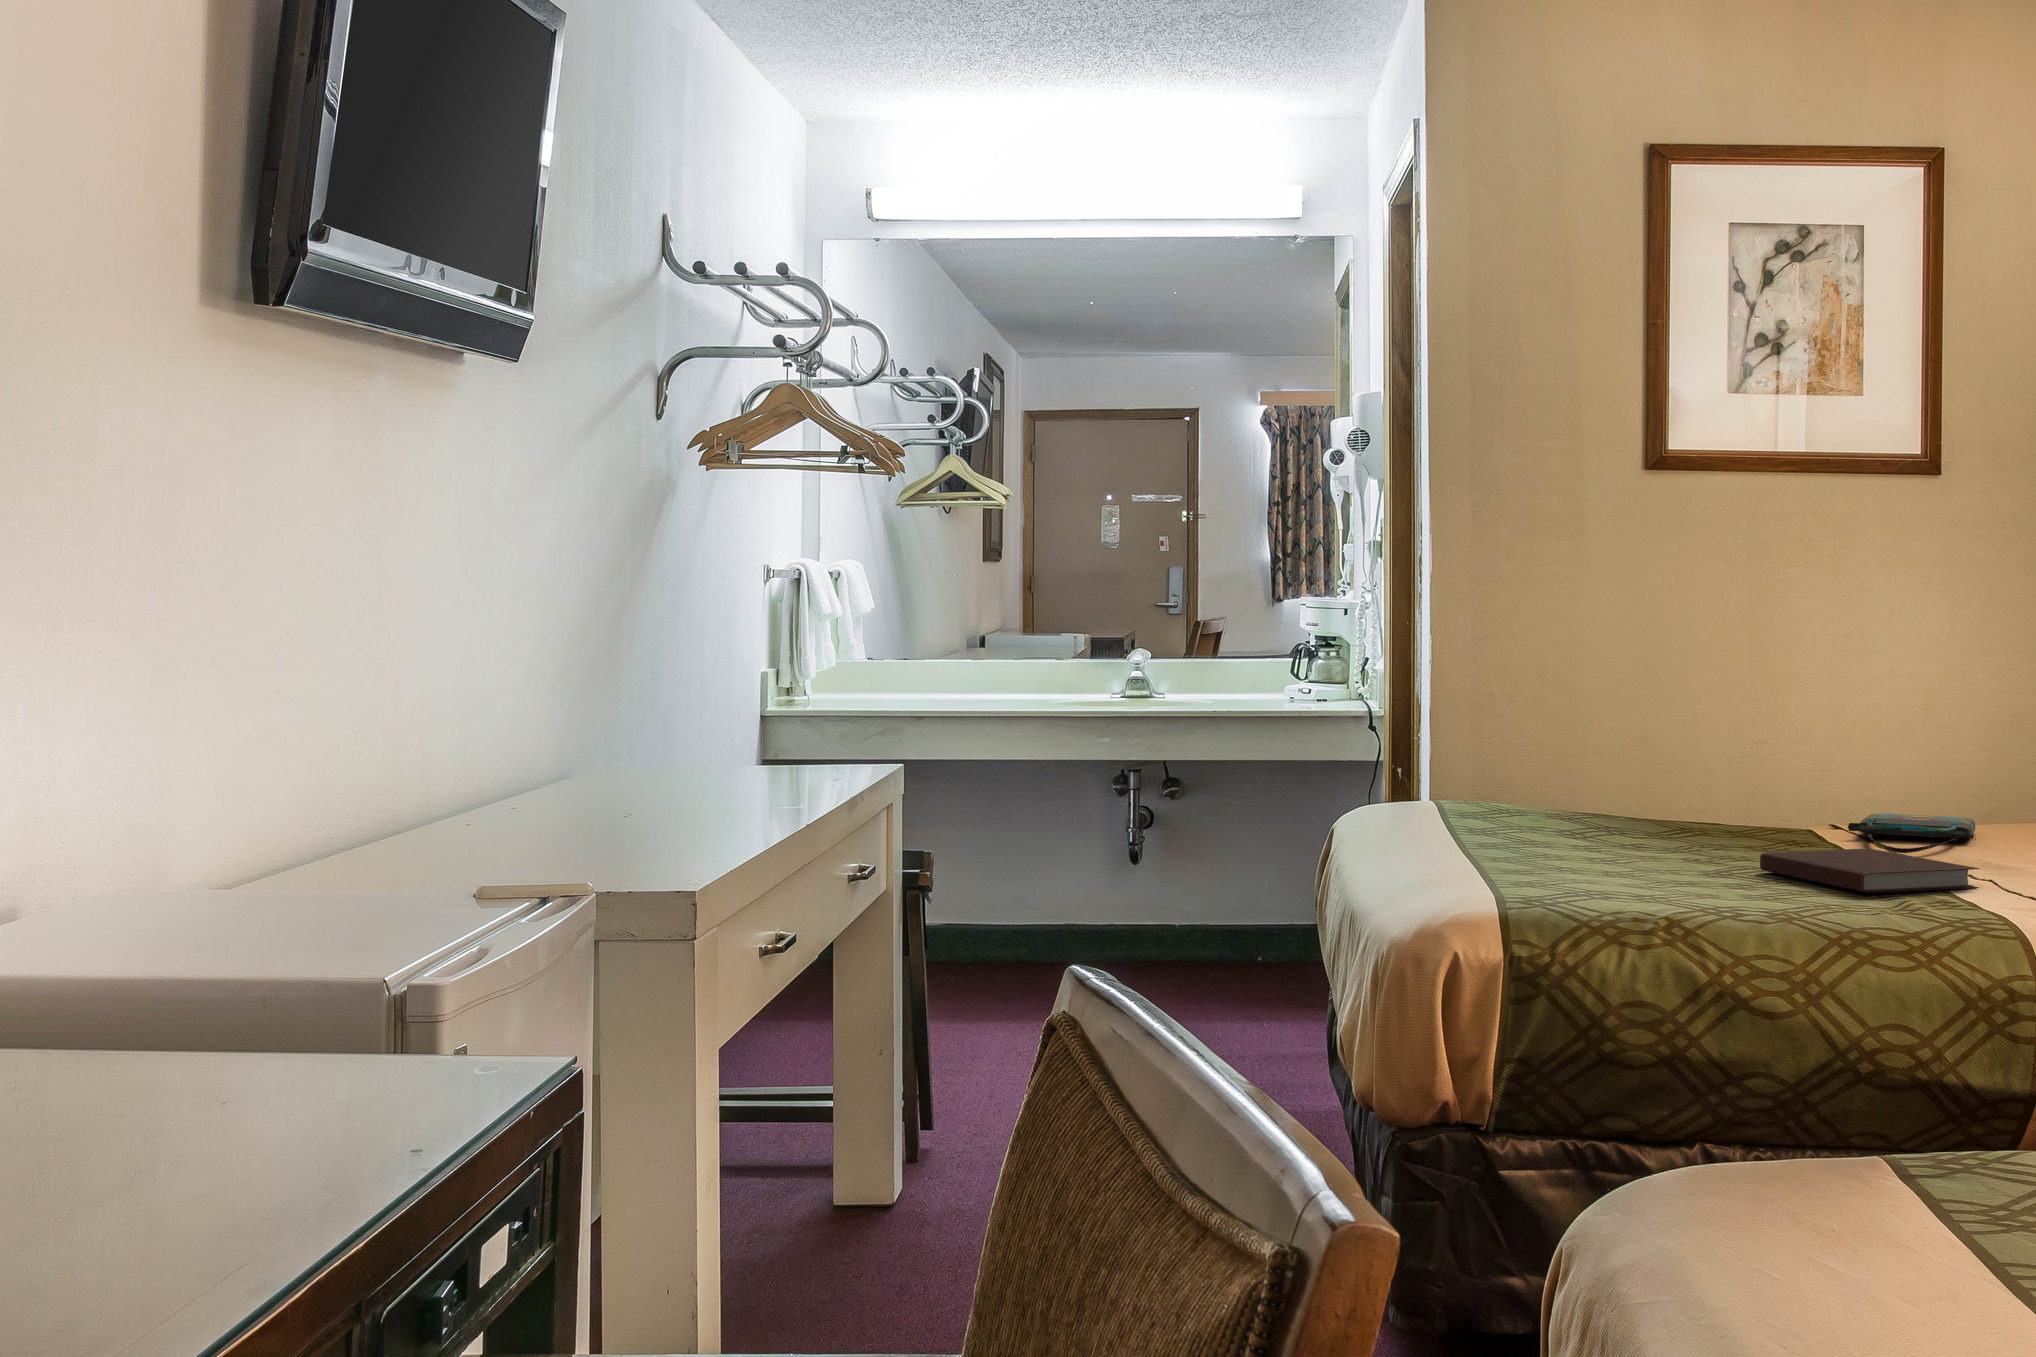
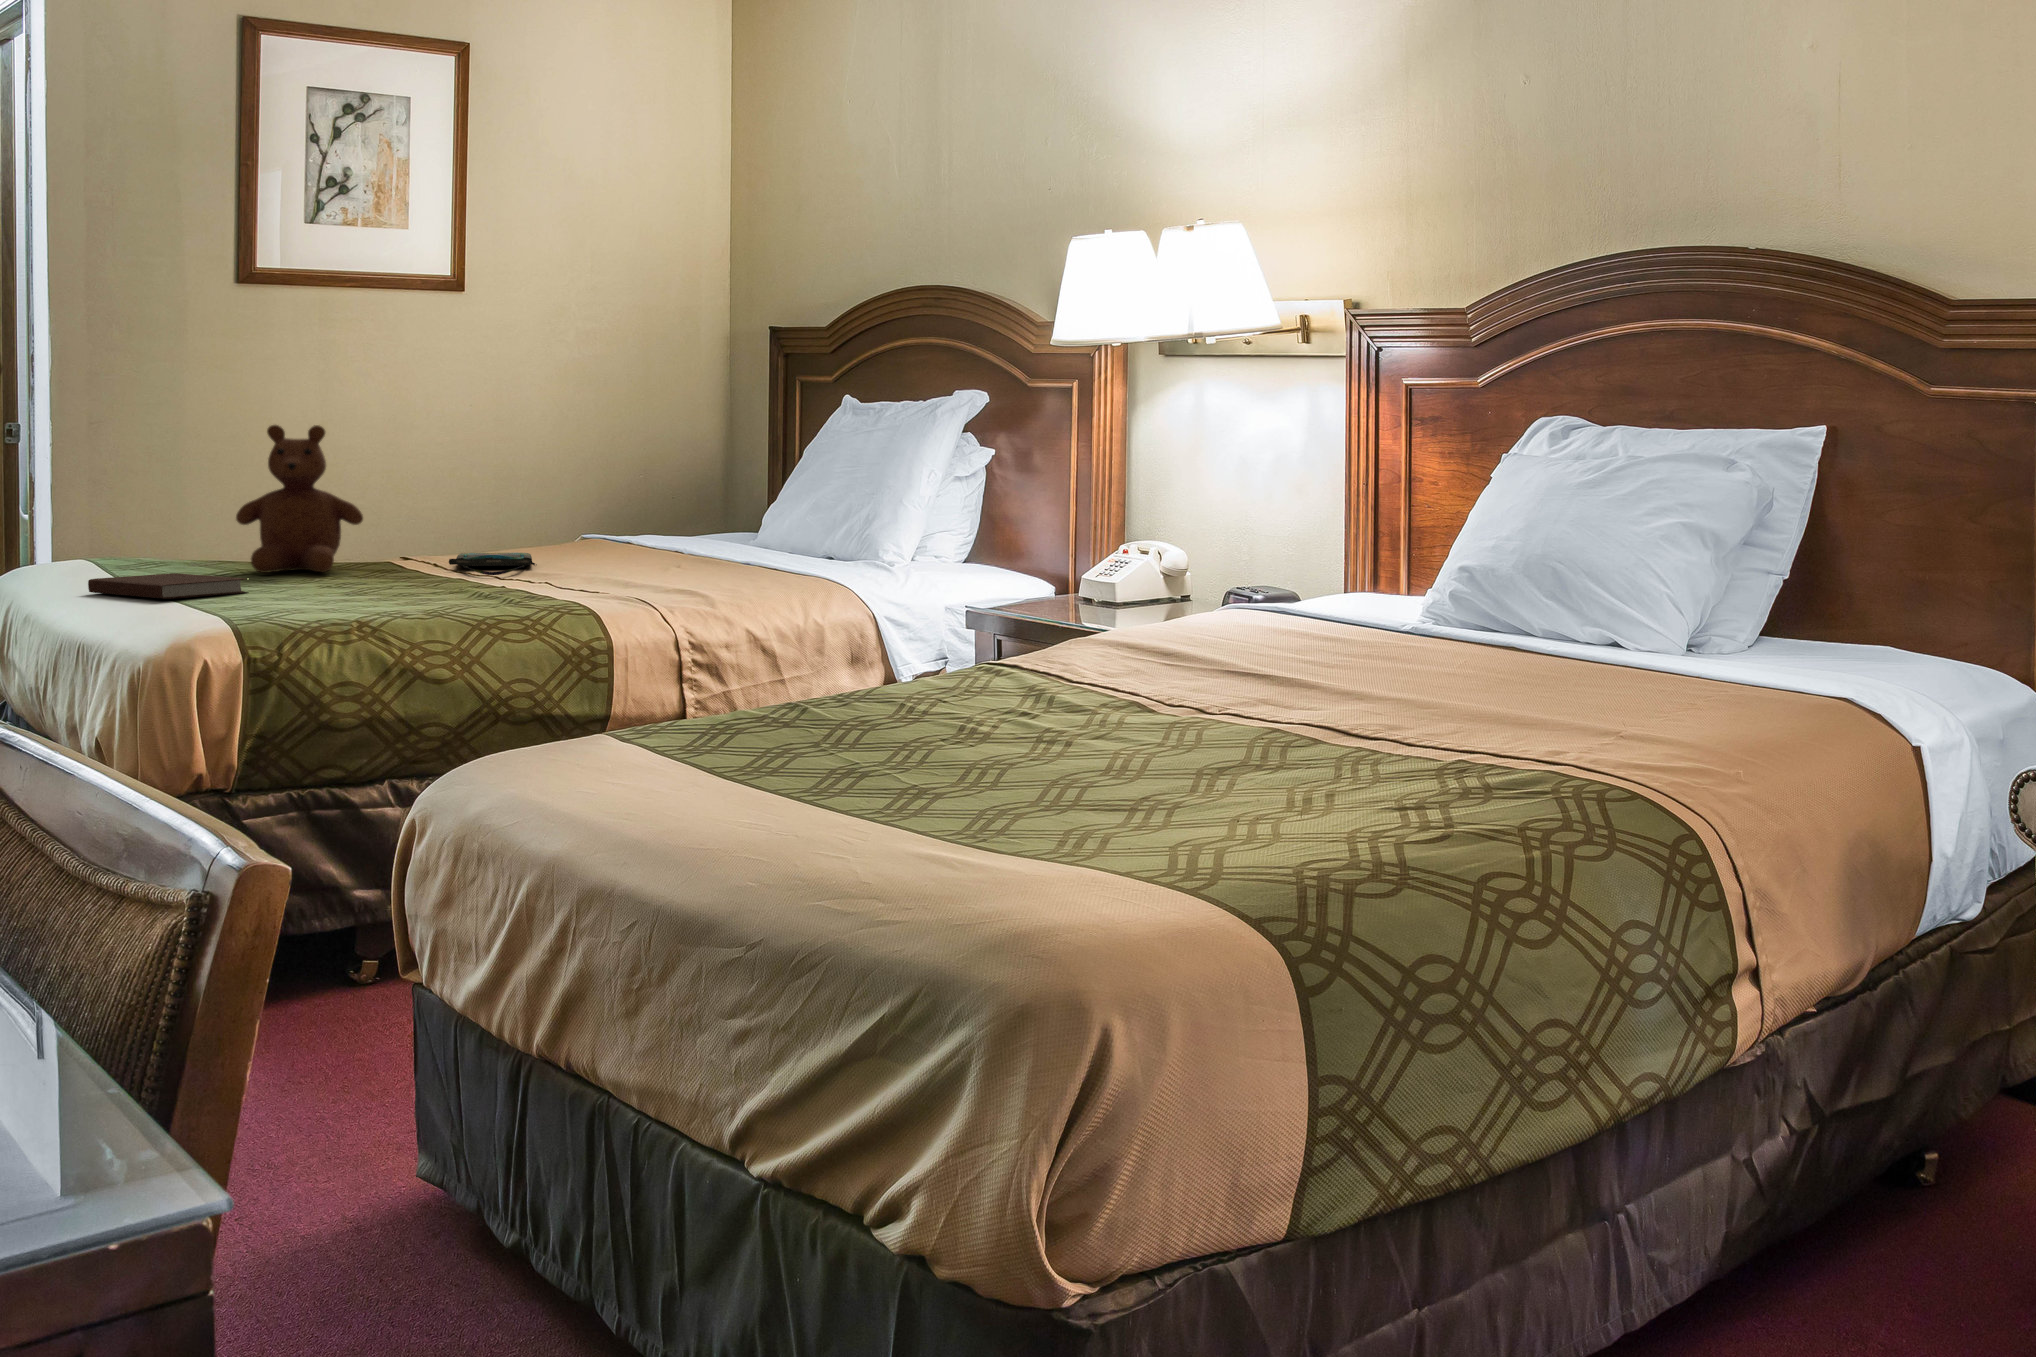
teddy bear: none [1587,643,1741,831] -> present [236,425,363,573]
notebook: present [1760,848,1979,893] -> present [88,573,248,599]

